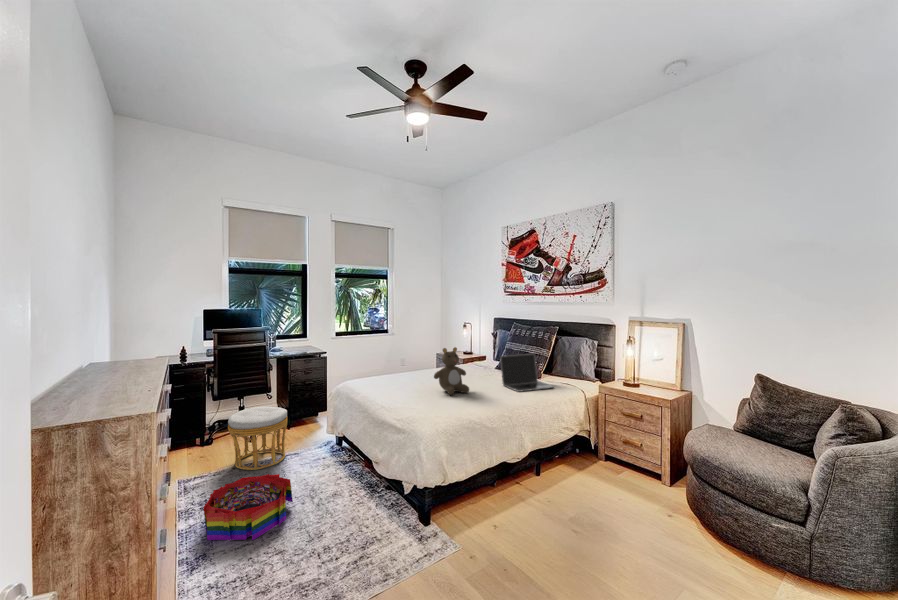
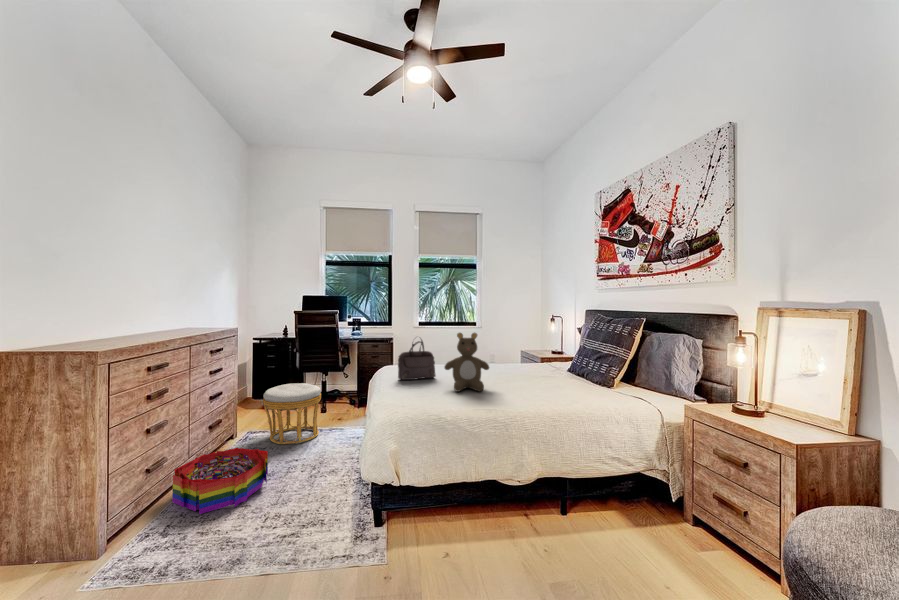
handbag: none [387,353,415,391] -> present [398,339,436,380]
laptop: present [500,354,554,392] -> none [542,350,612,400]

